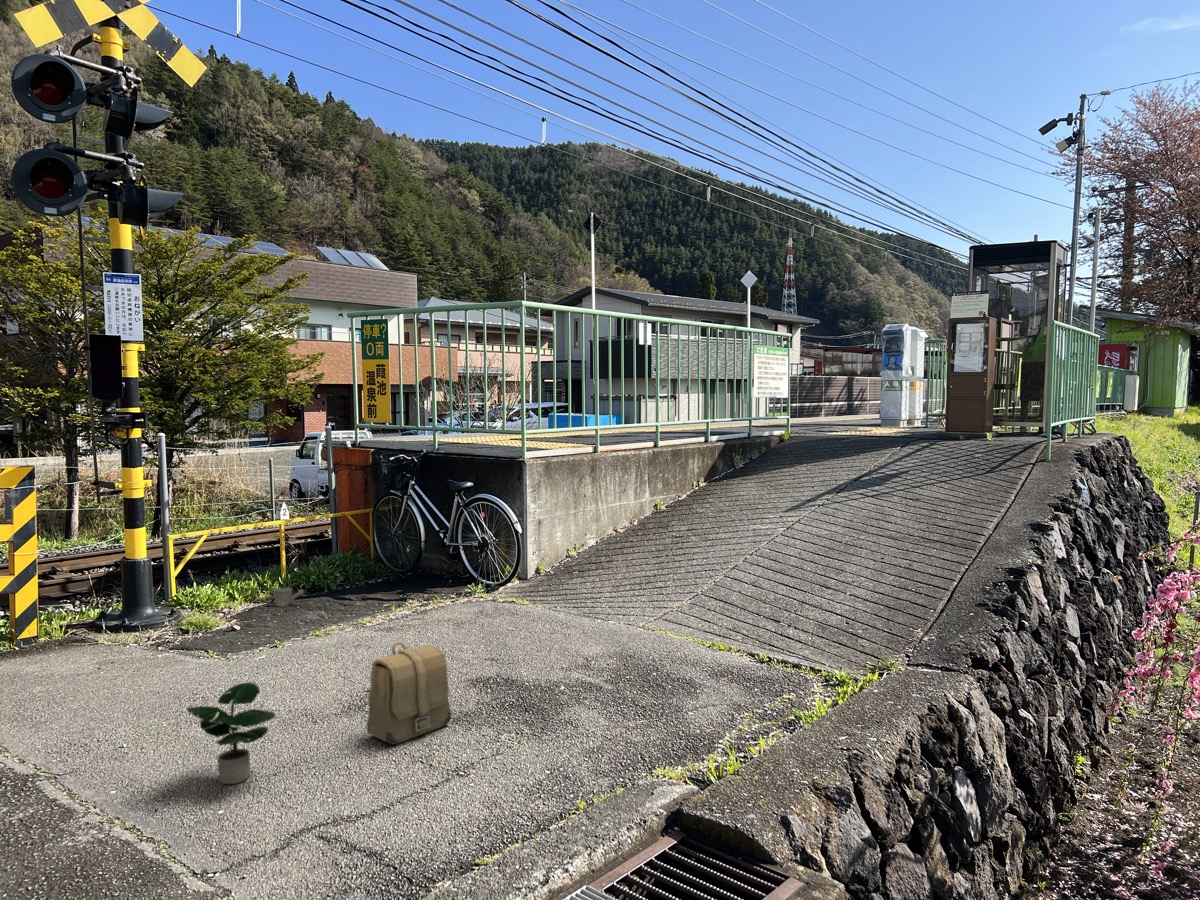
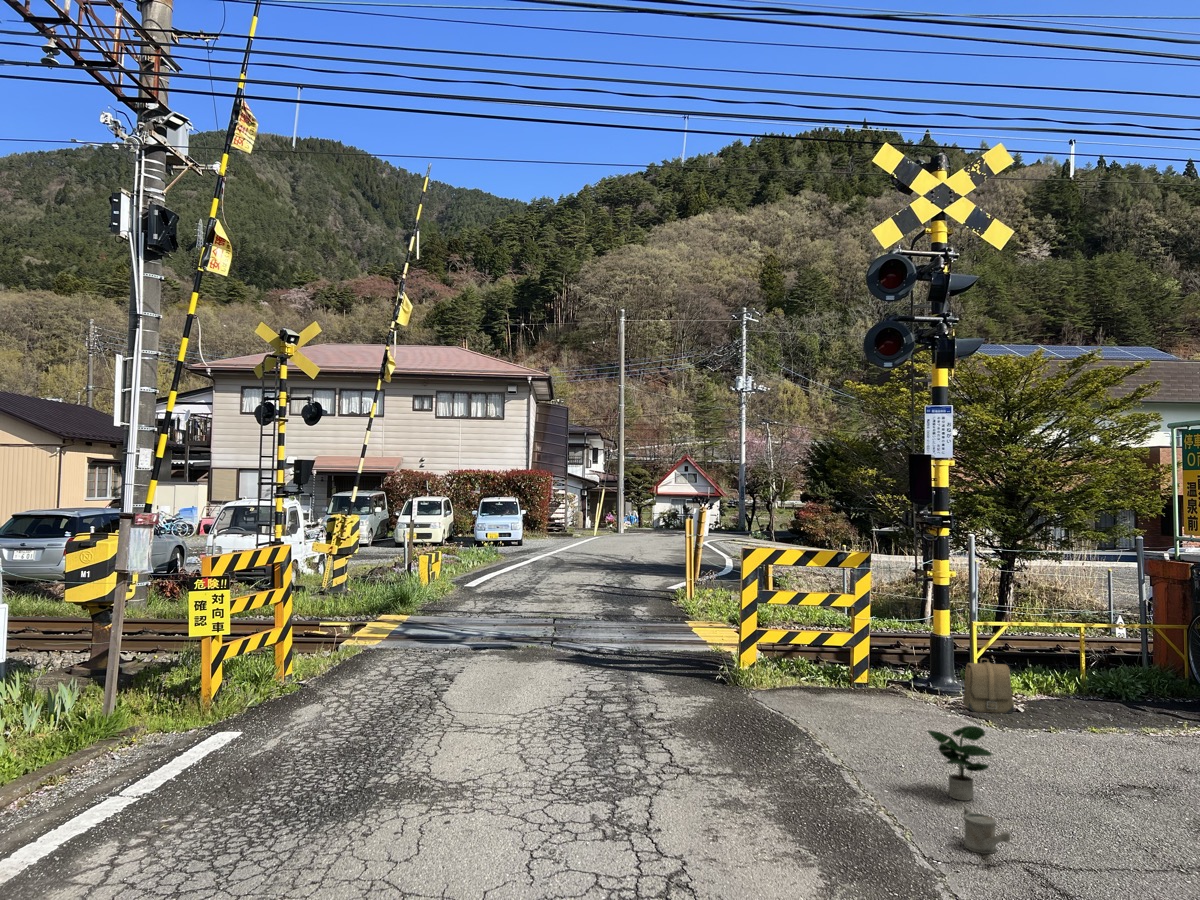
watering can: present [272,588,303,607] -> present [964,808,1010,854]
backpack: present [367,642,451,745] -> present [963,658,1014,713]

